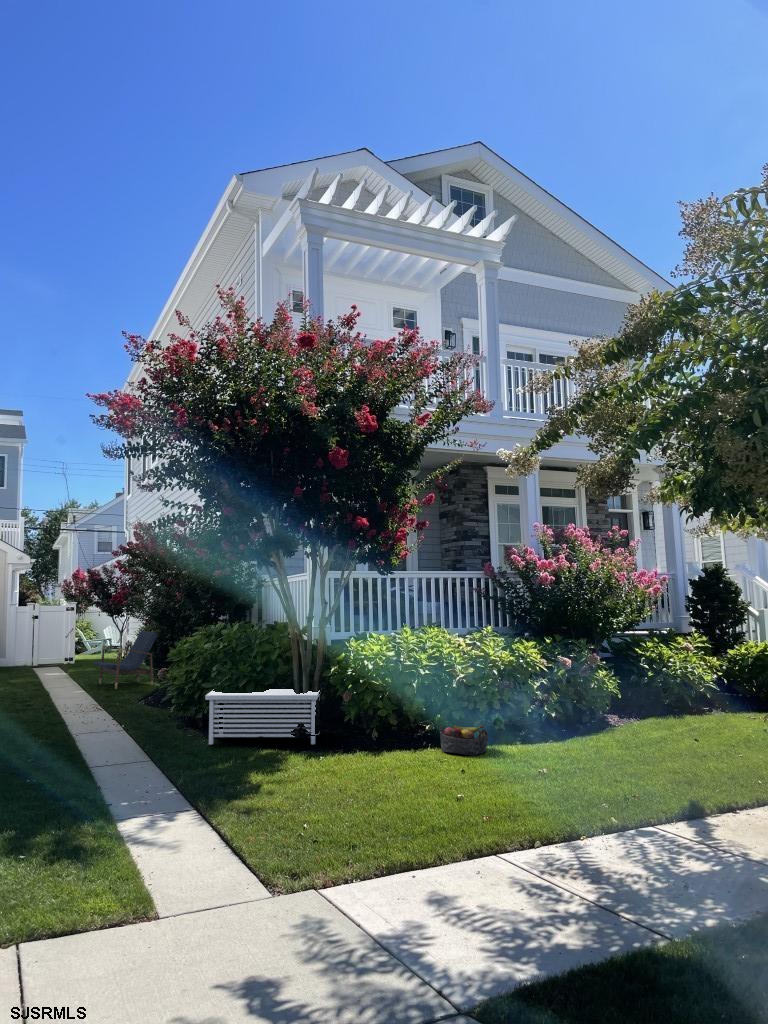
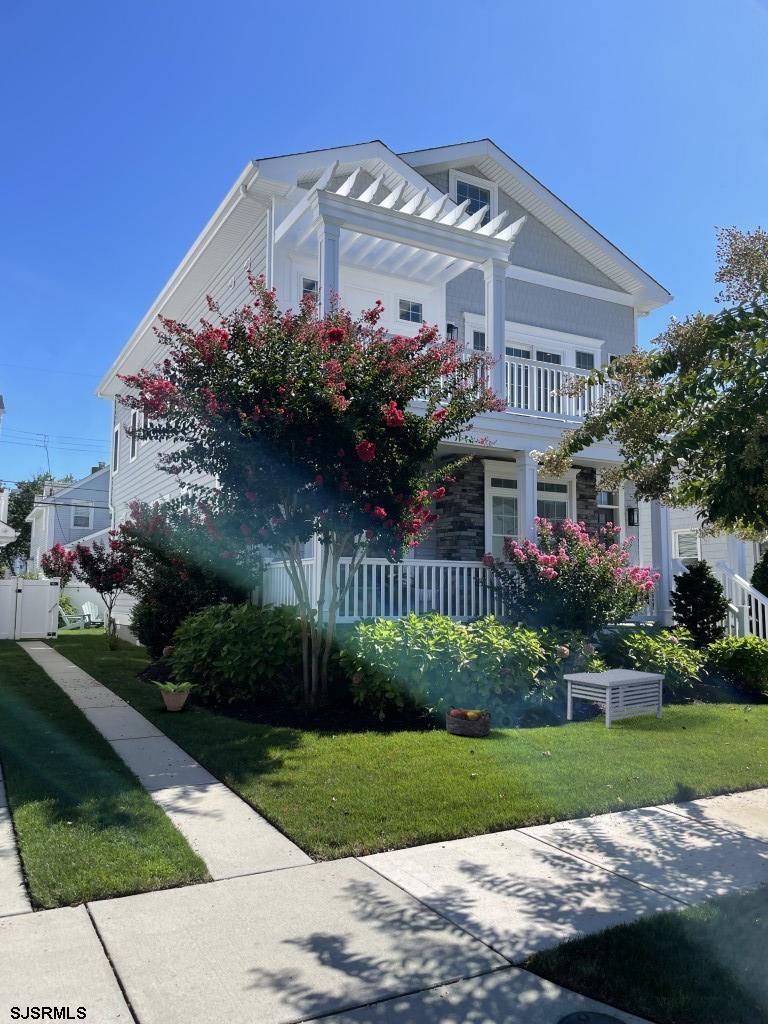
lounge chair: present [94,631,157,689] -> none [95,608,158,664]
storage bench: present [205,689,320,745] -> present [564,669,665,728]
decorative plant: none [136,706,185,736] -> present [152,681,197,711]

